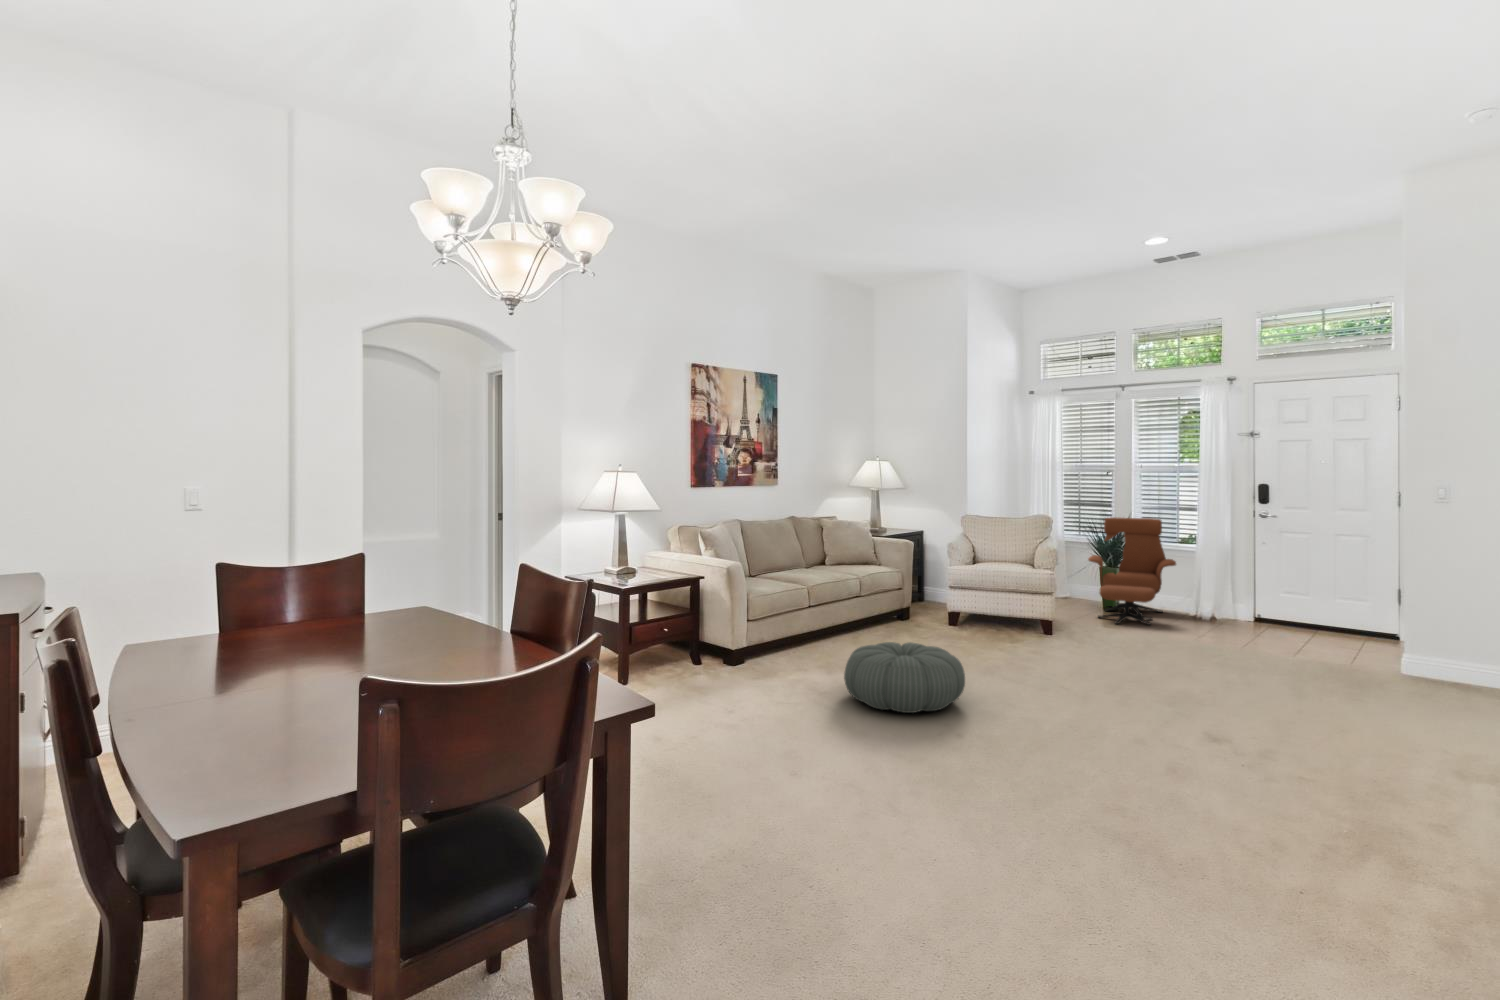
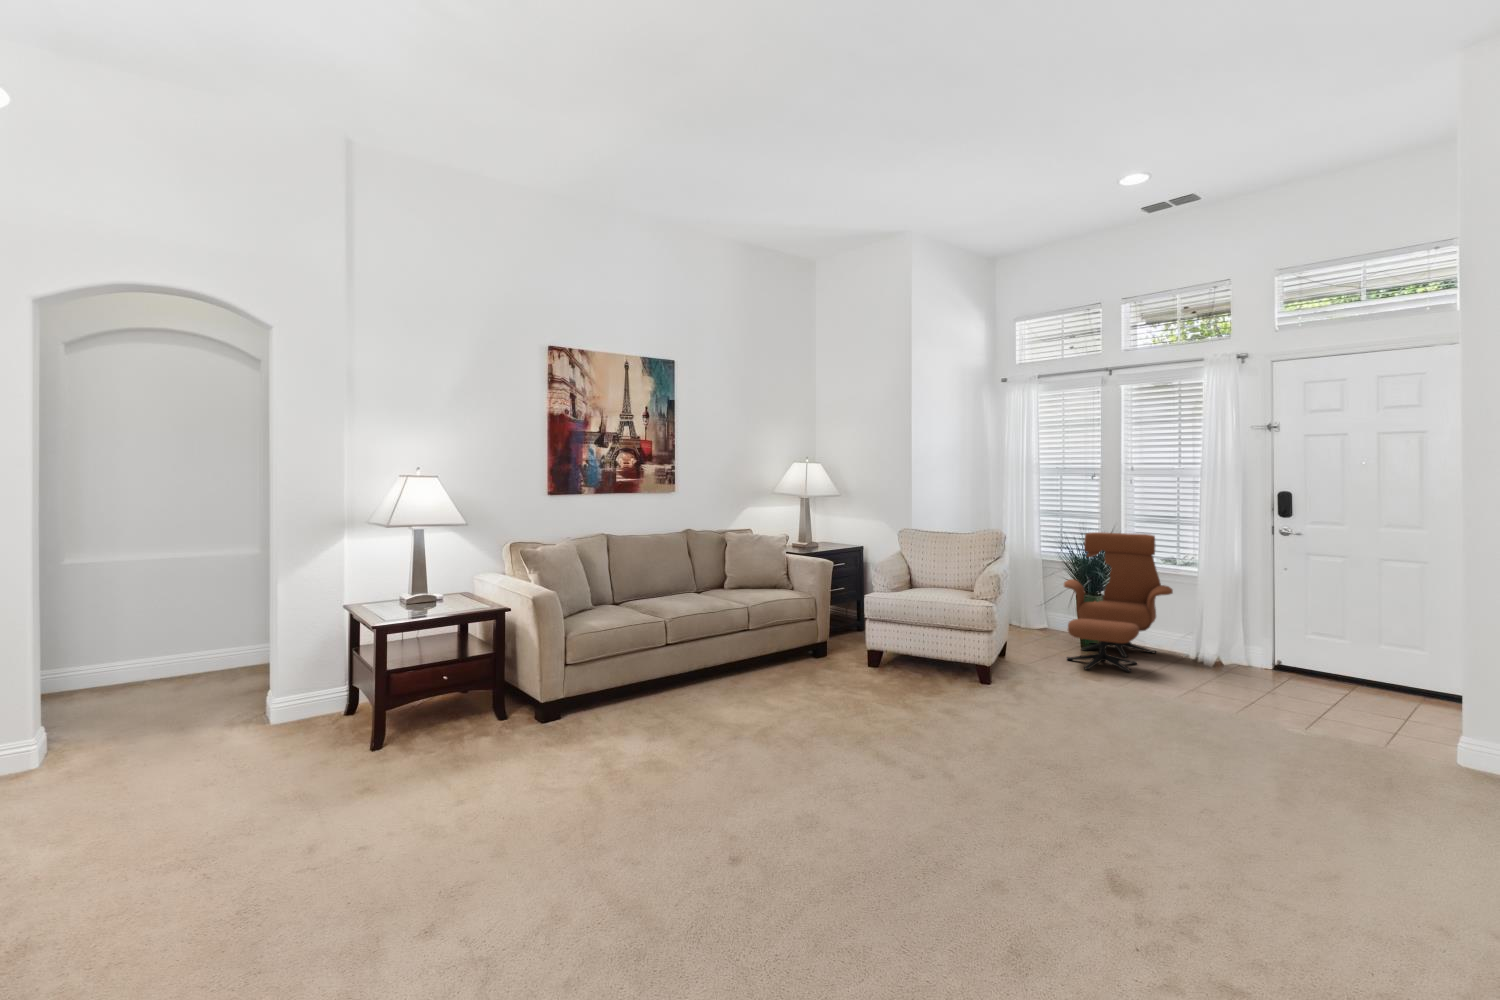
pouf: present [844,642,965,713] -> none [631,705,795,815]

